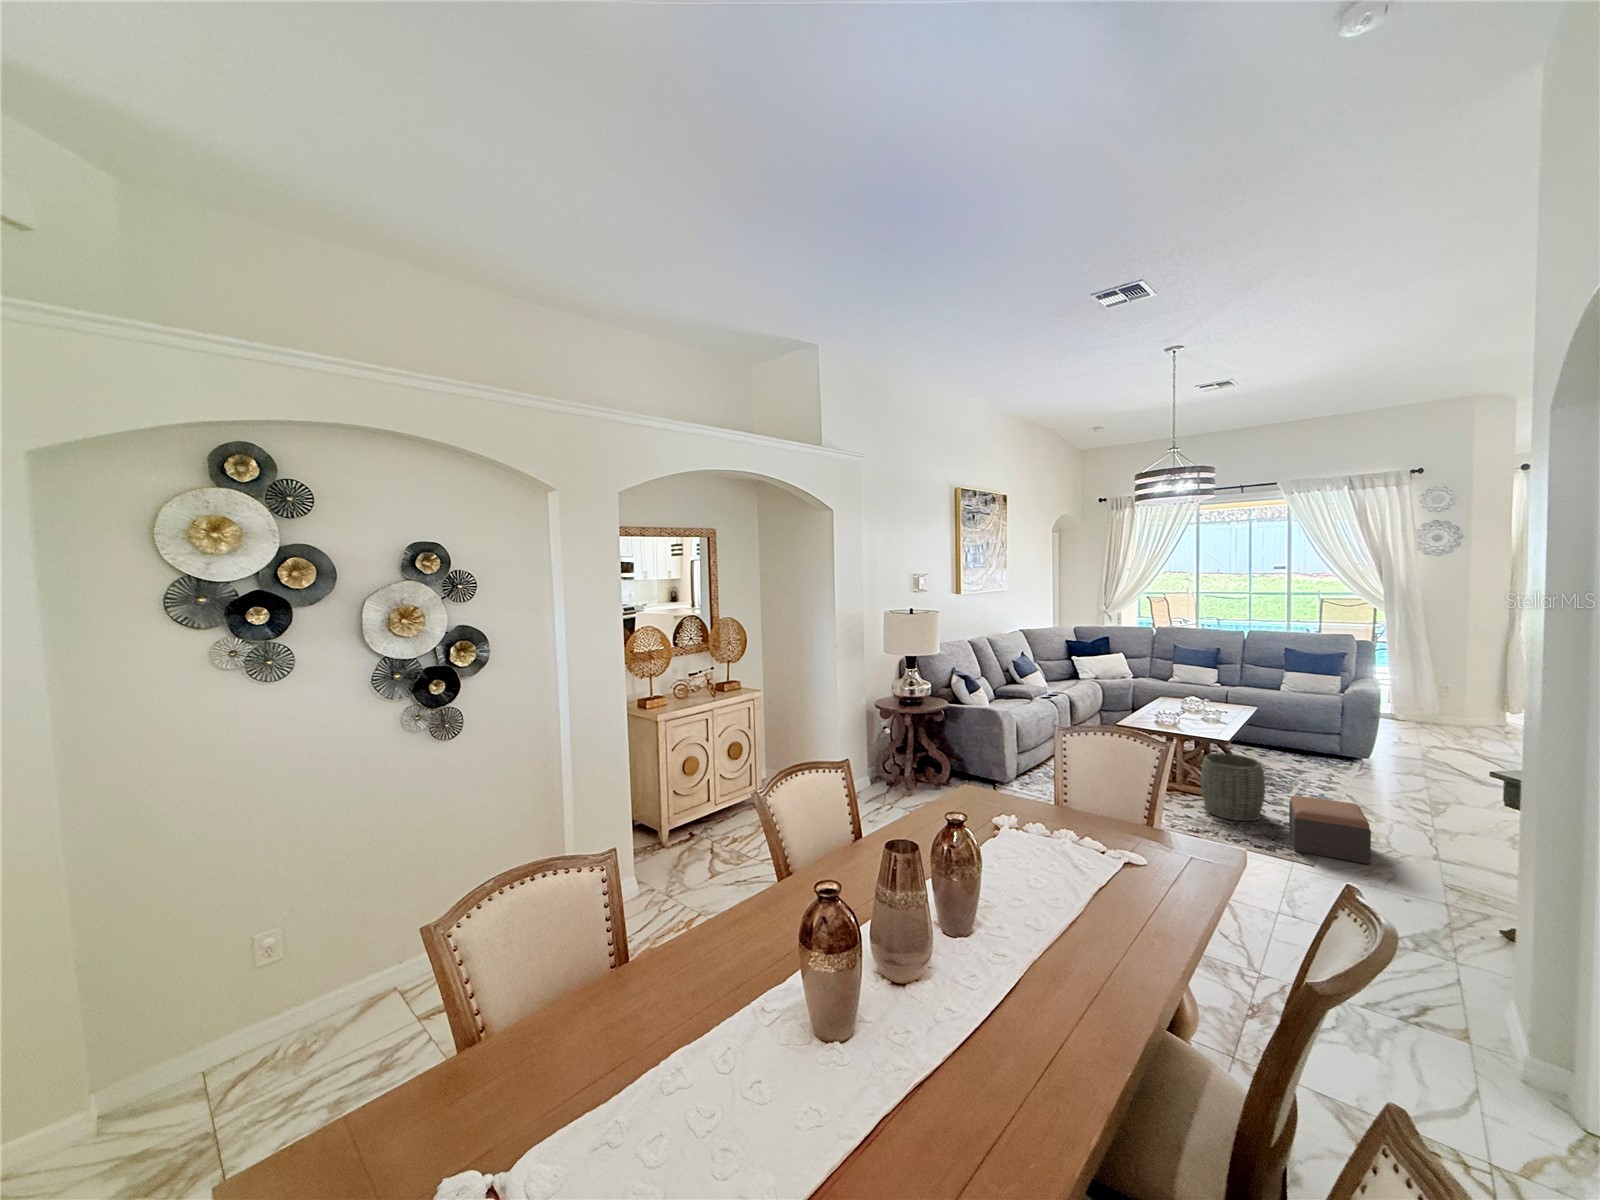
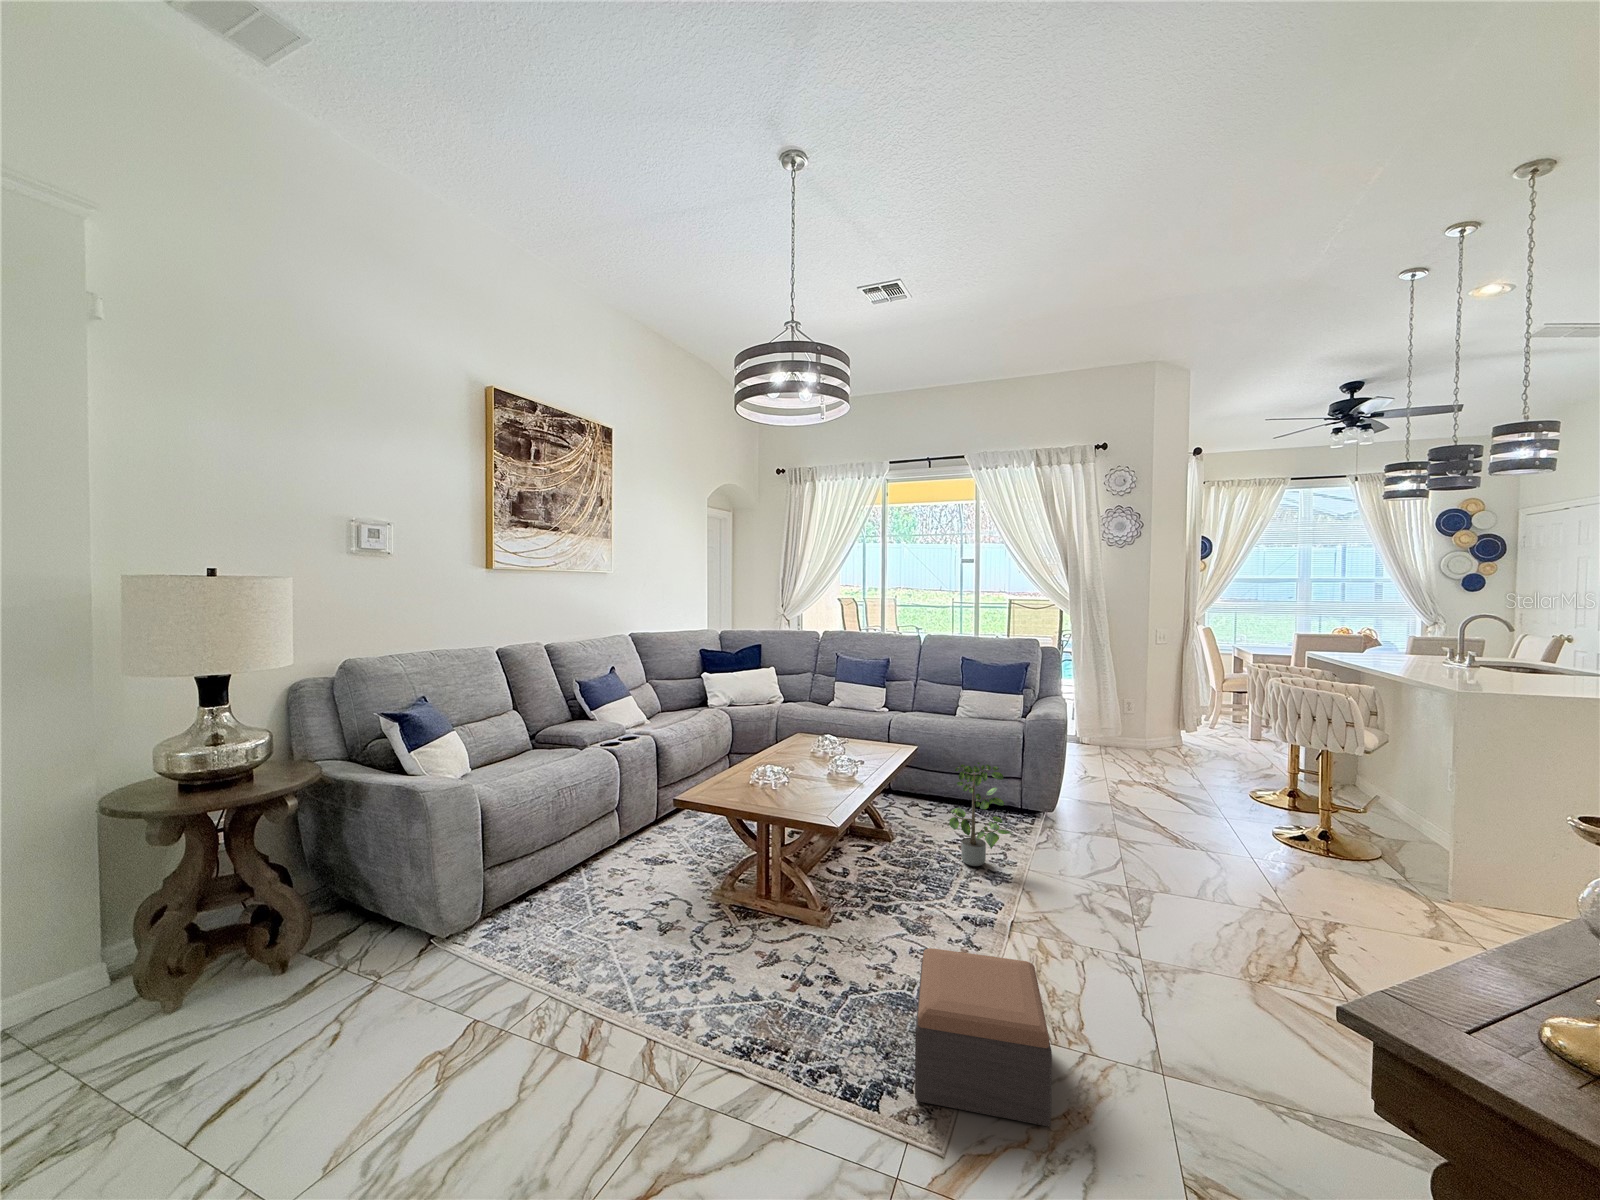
potted plant: none [1288,716,1339,781] -> present [949,762,1012,866]
woven basket: present [1201,753,1265,821] -> none [787,851,890,1000]

